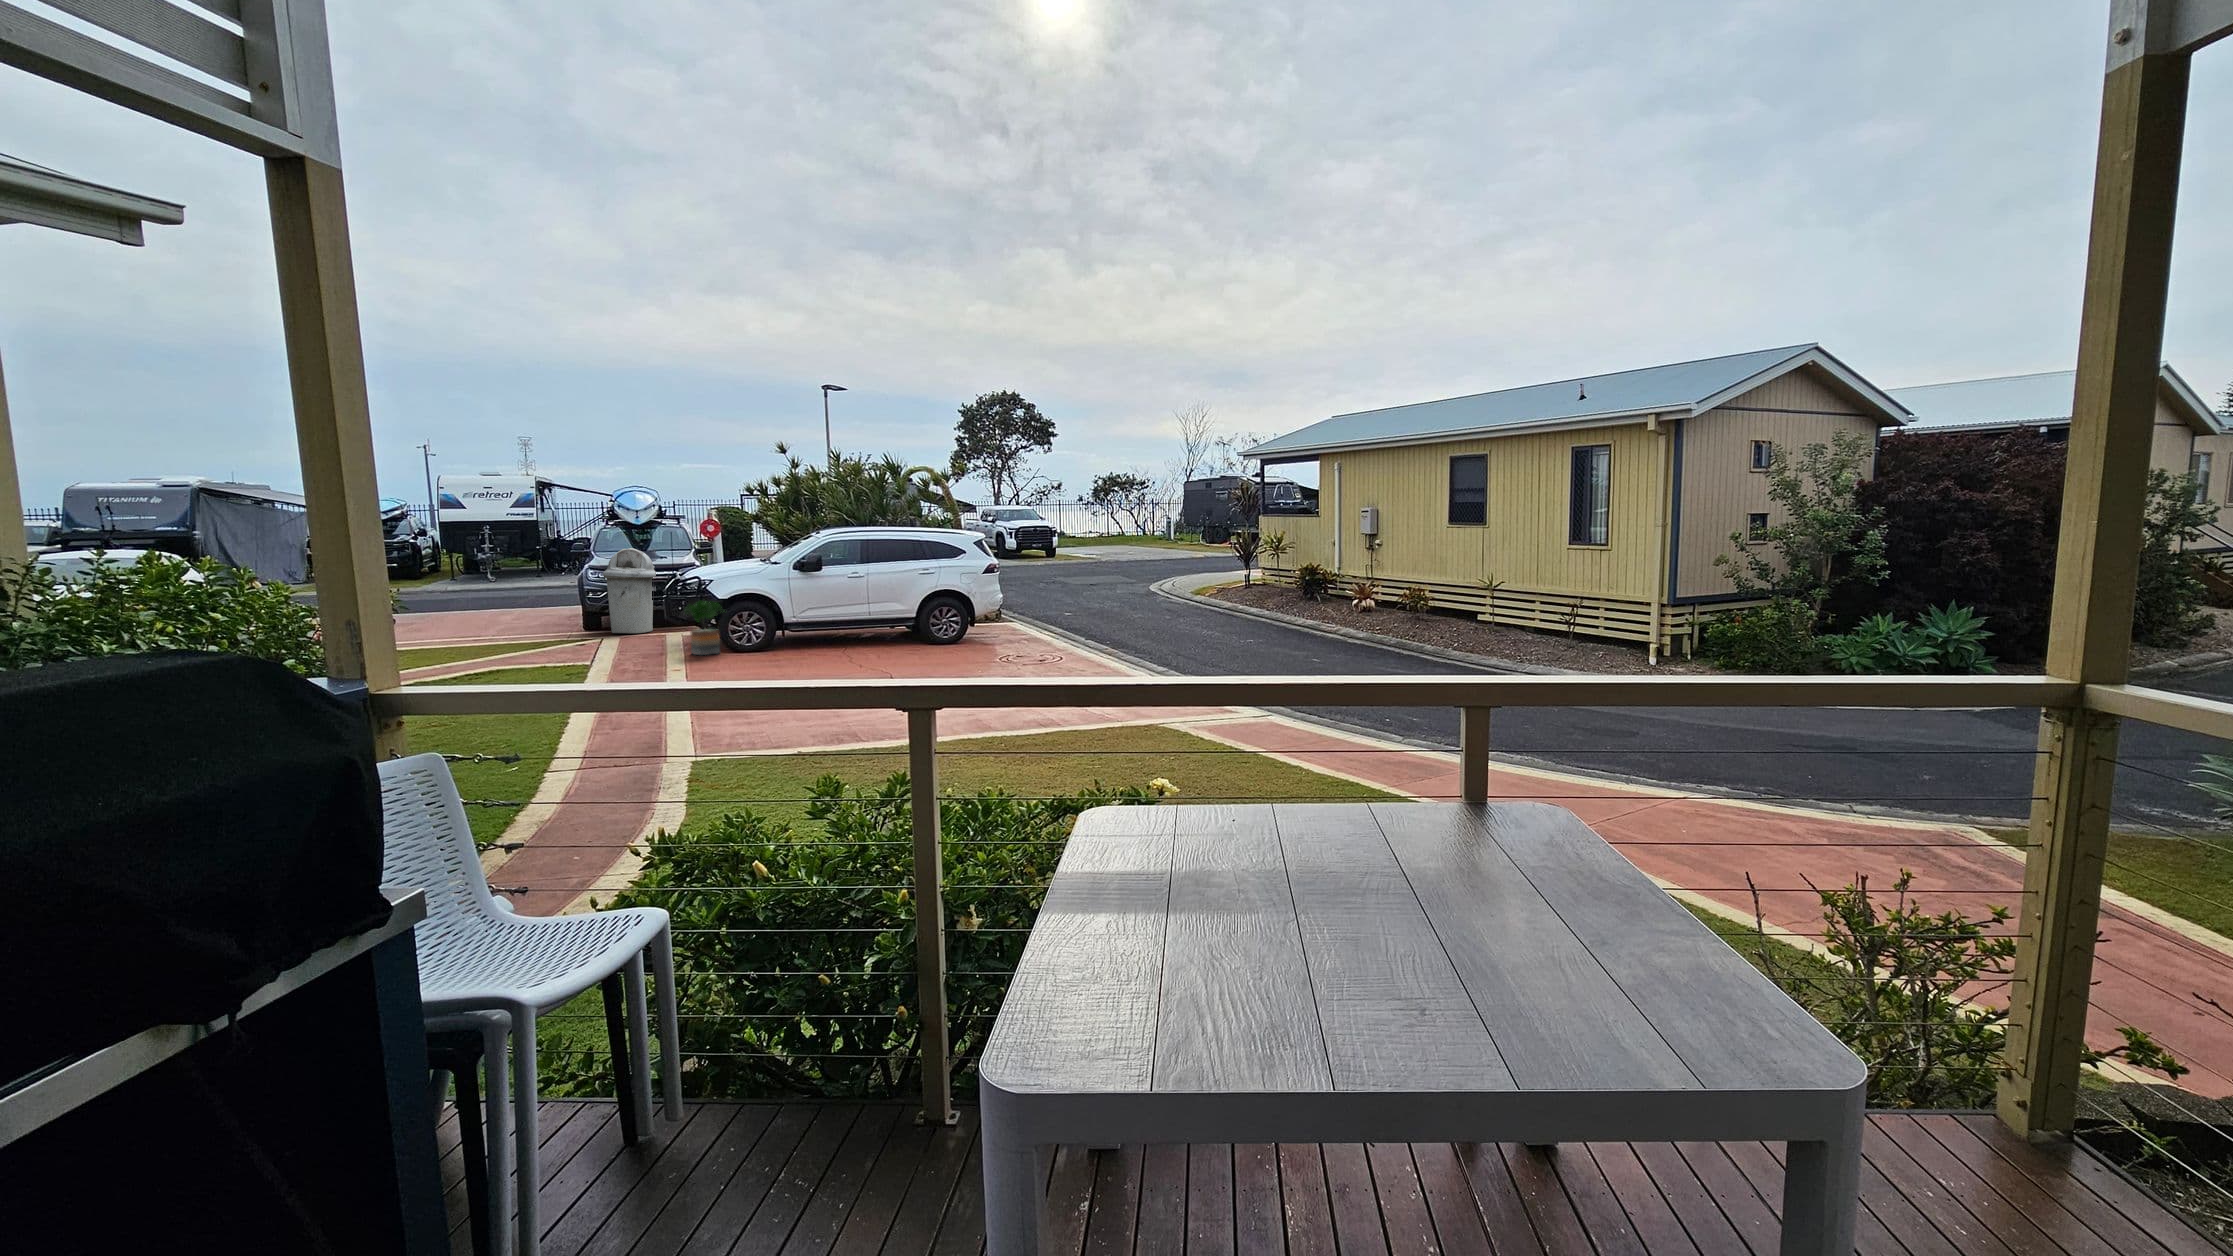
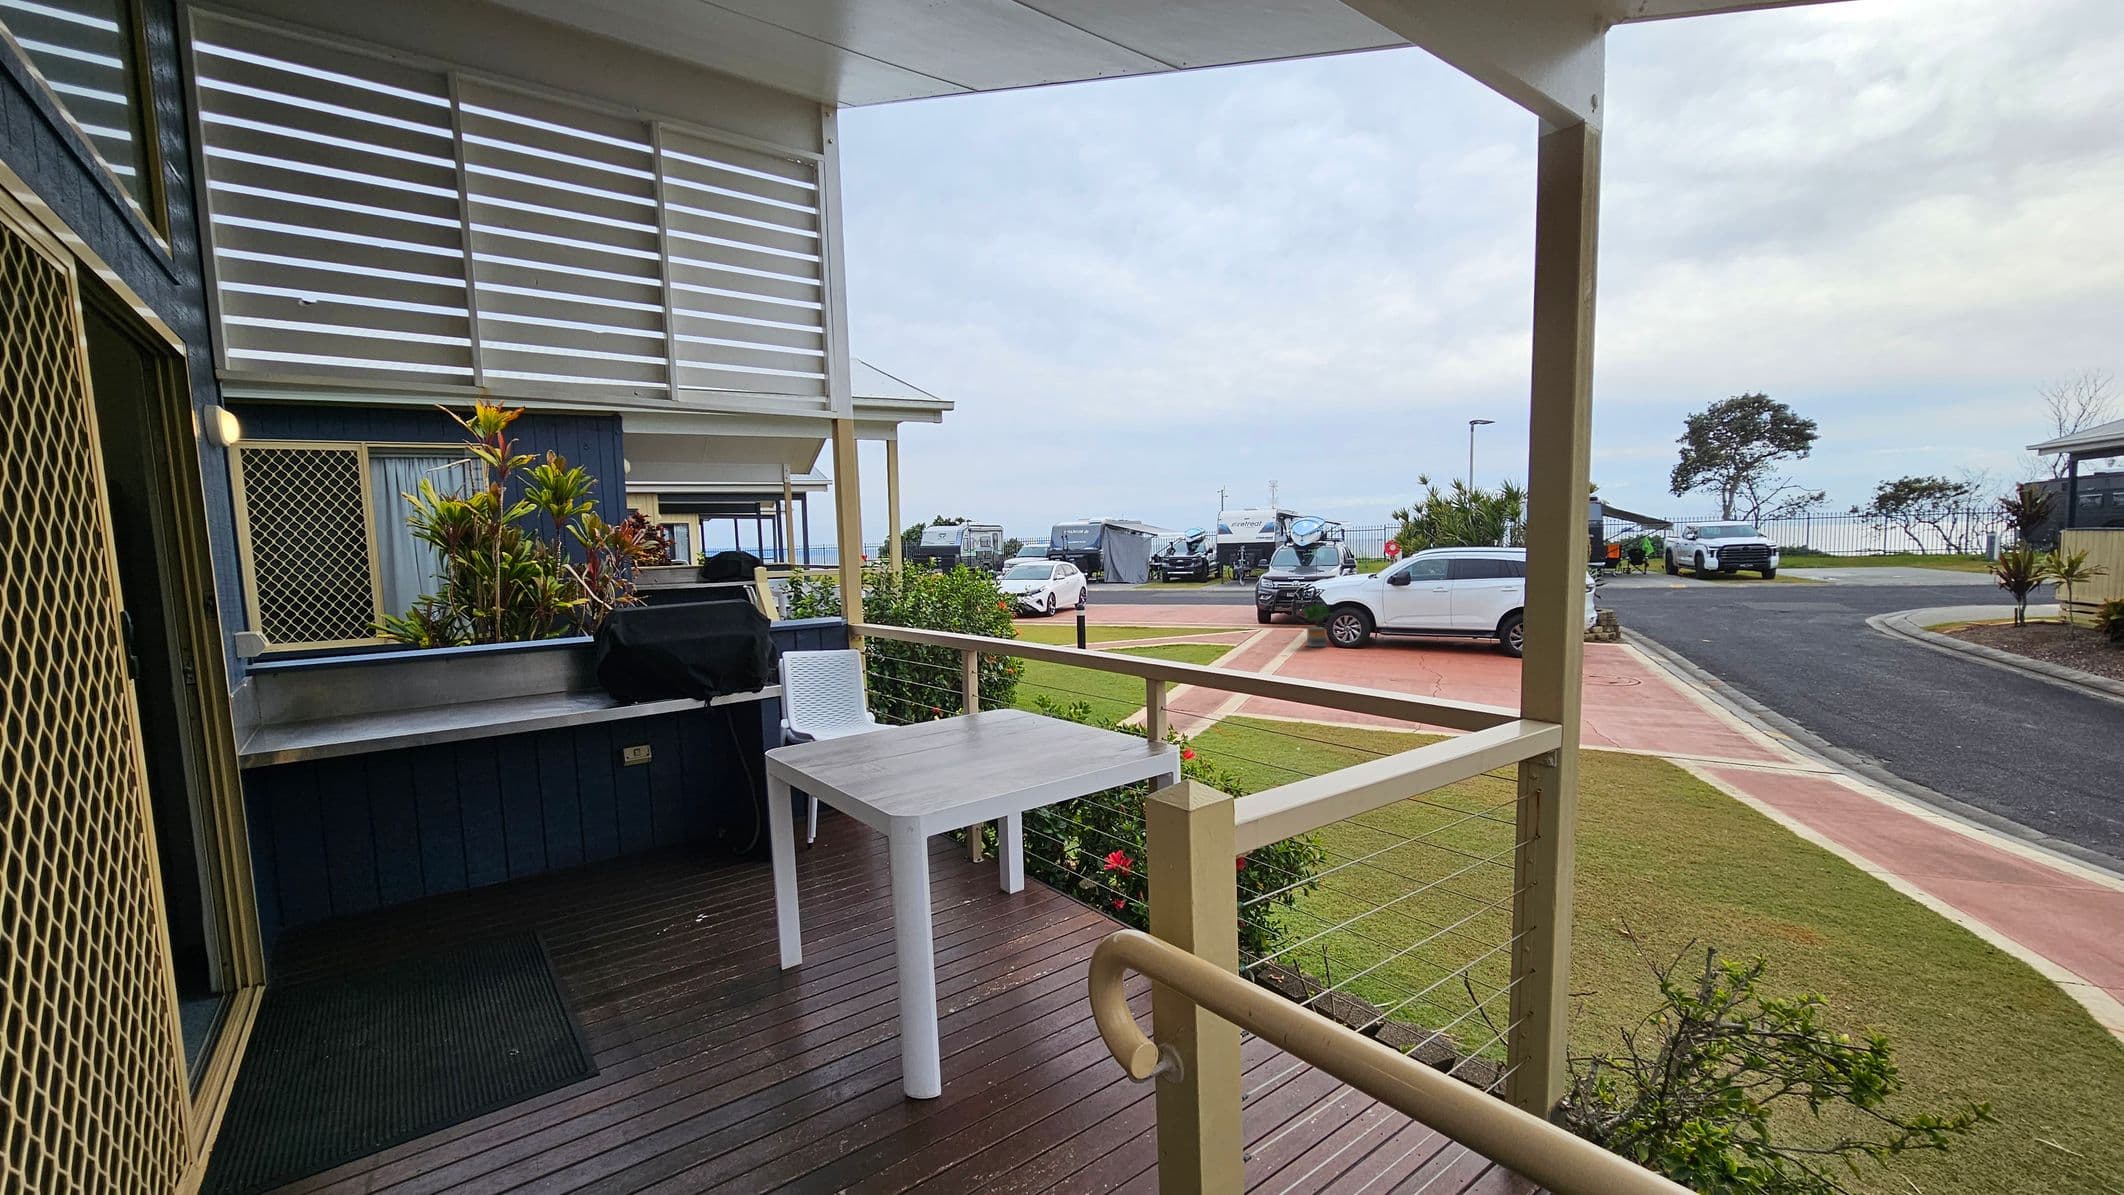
trash can: present [603,548,656,633] -> none [1269,563,1306,627]

